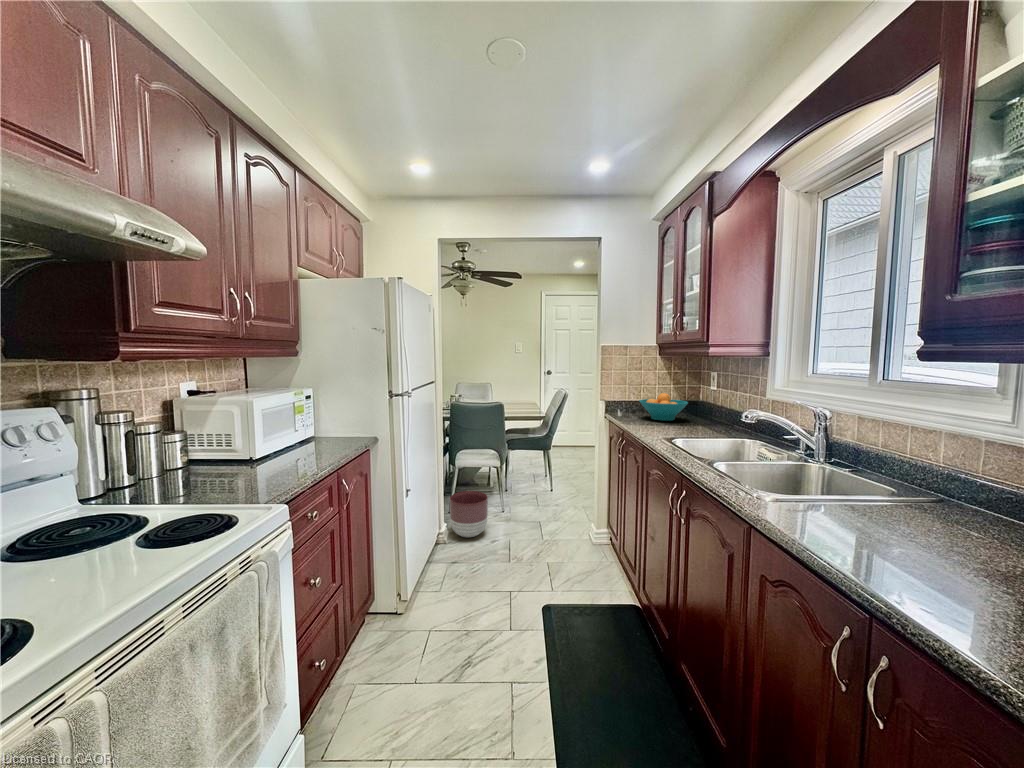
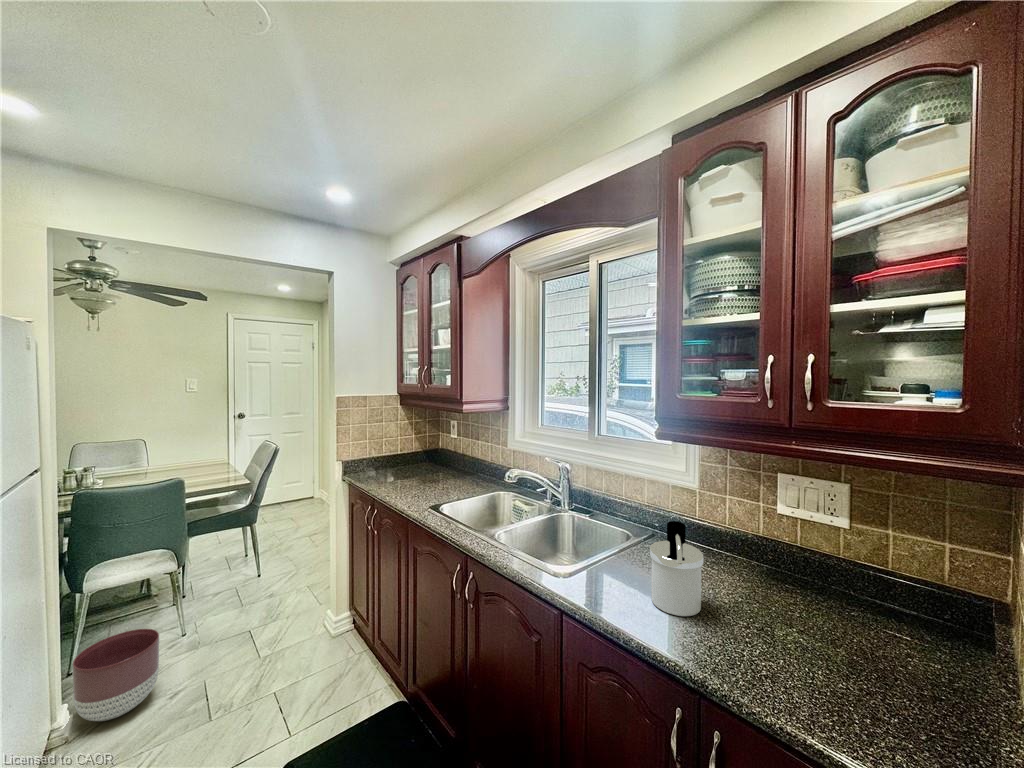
fruit bowl: present [640,393,688,421] -> none [386,447,436,478]
soap dispenser: none [863,448,950,561] -> present [650,521,703,616]

